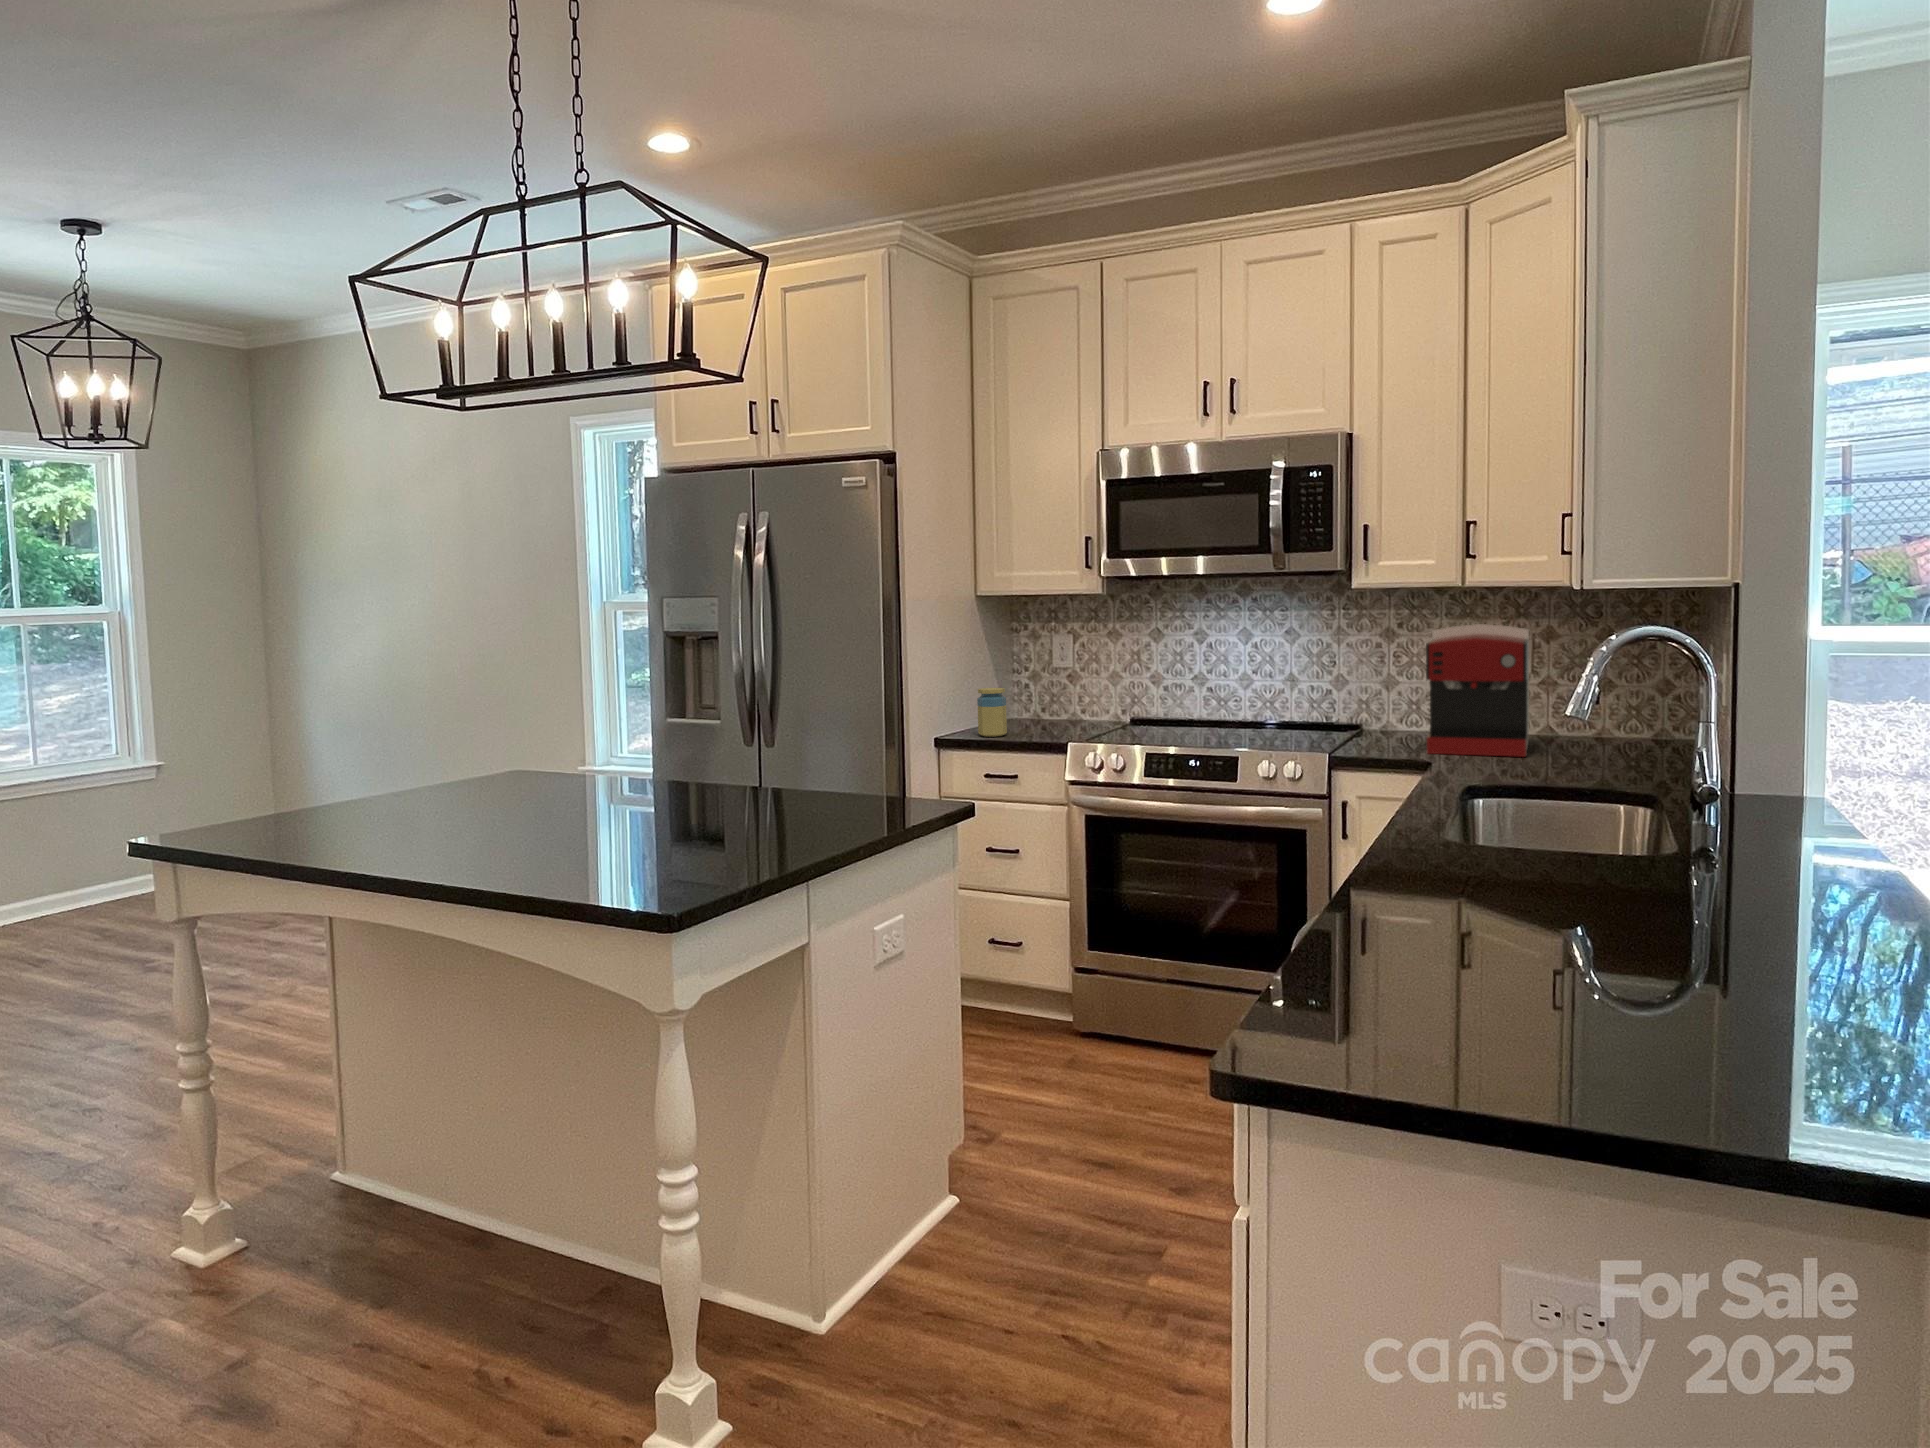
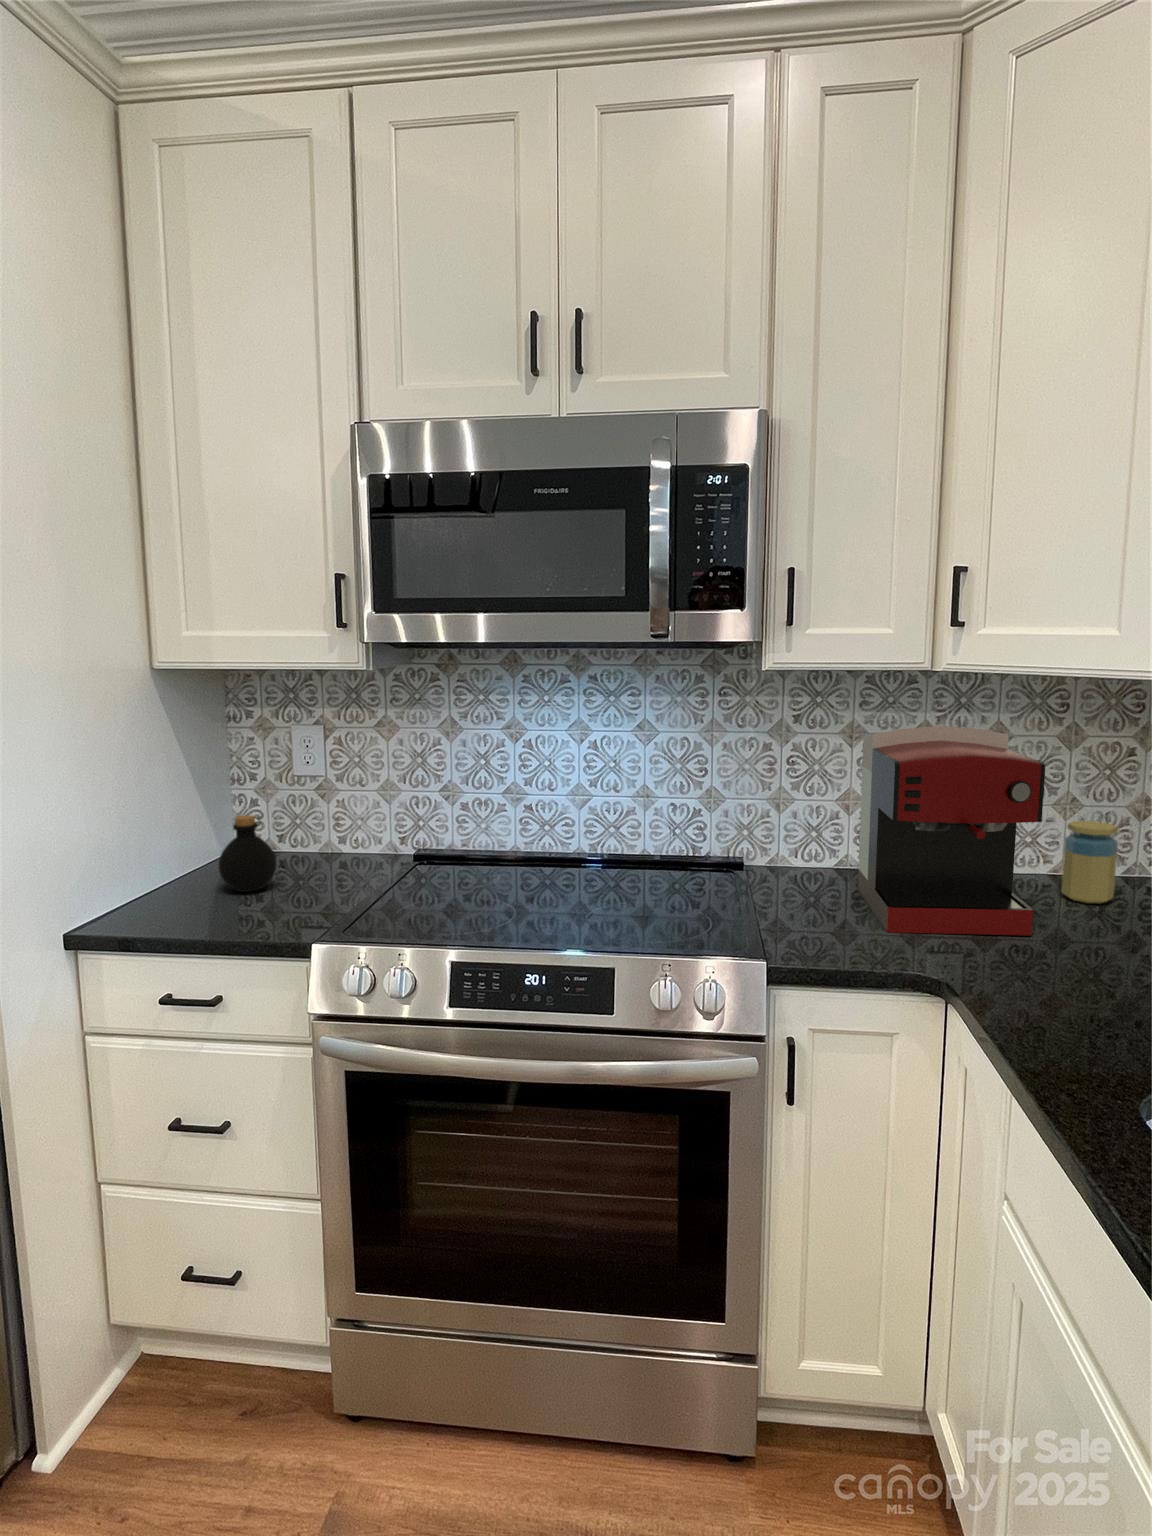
bottle: none [1011,685,1045,731] -> present [219,815,277,892]
jar: present [977,688,1007,737] -> present [1061,821,1118,903]

